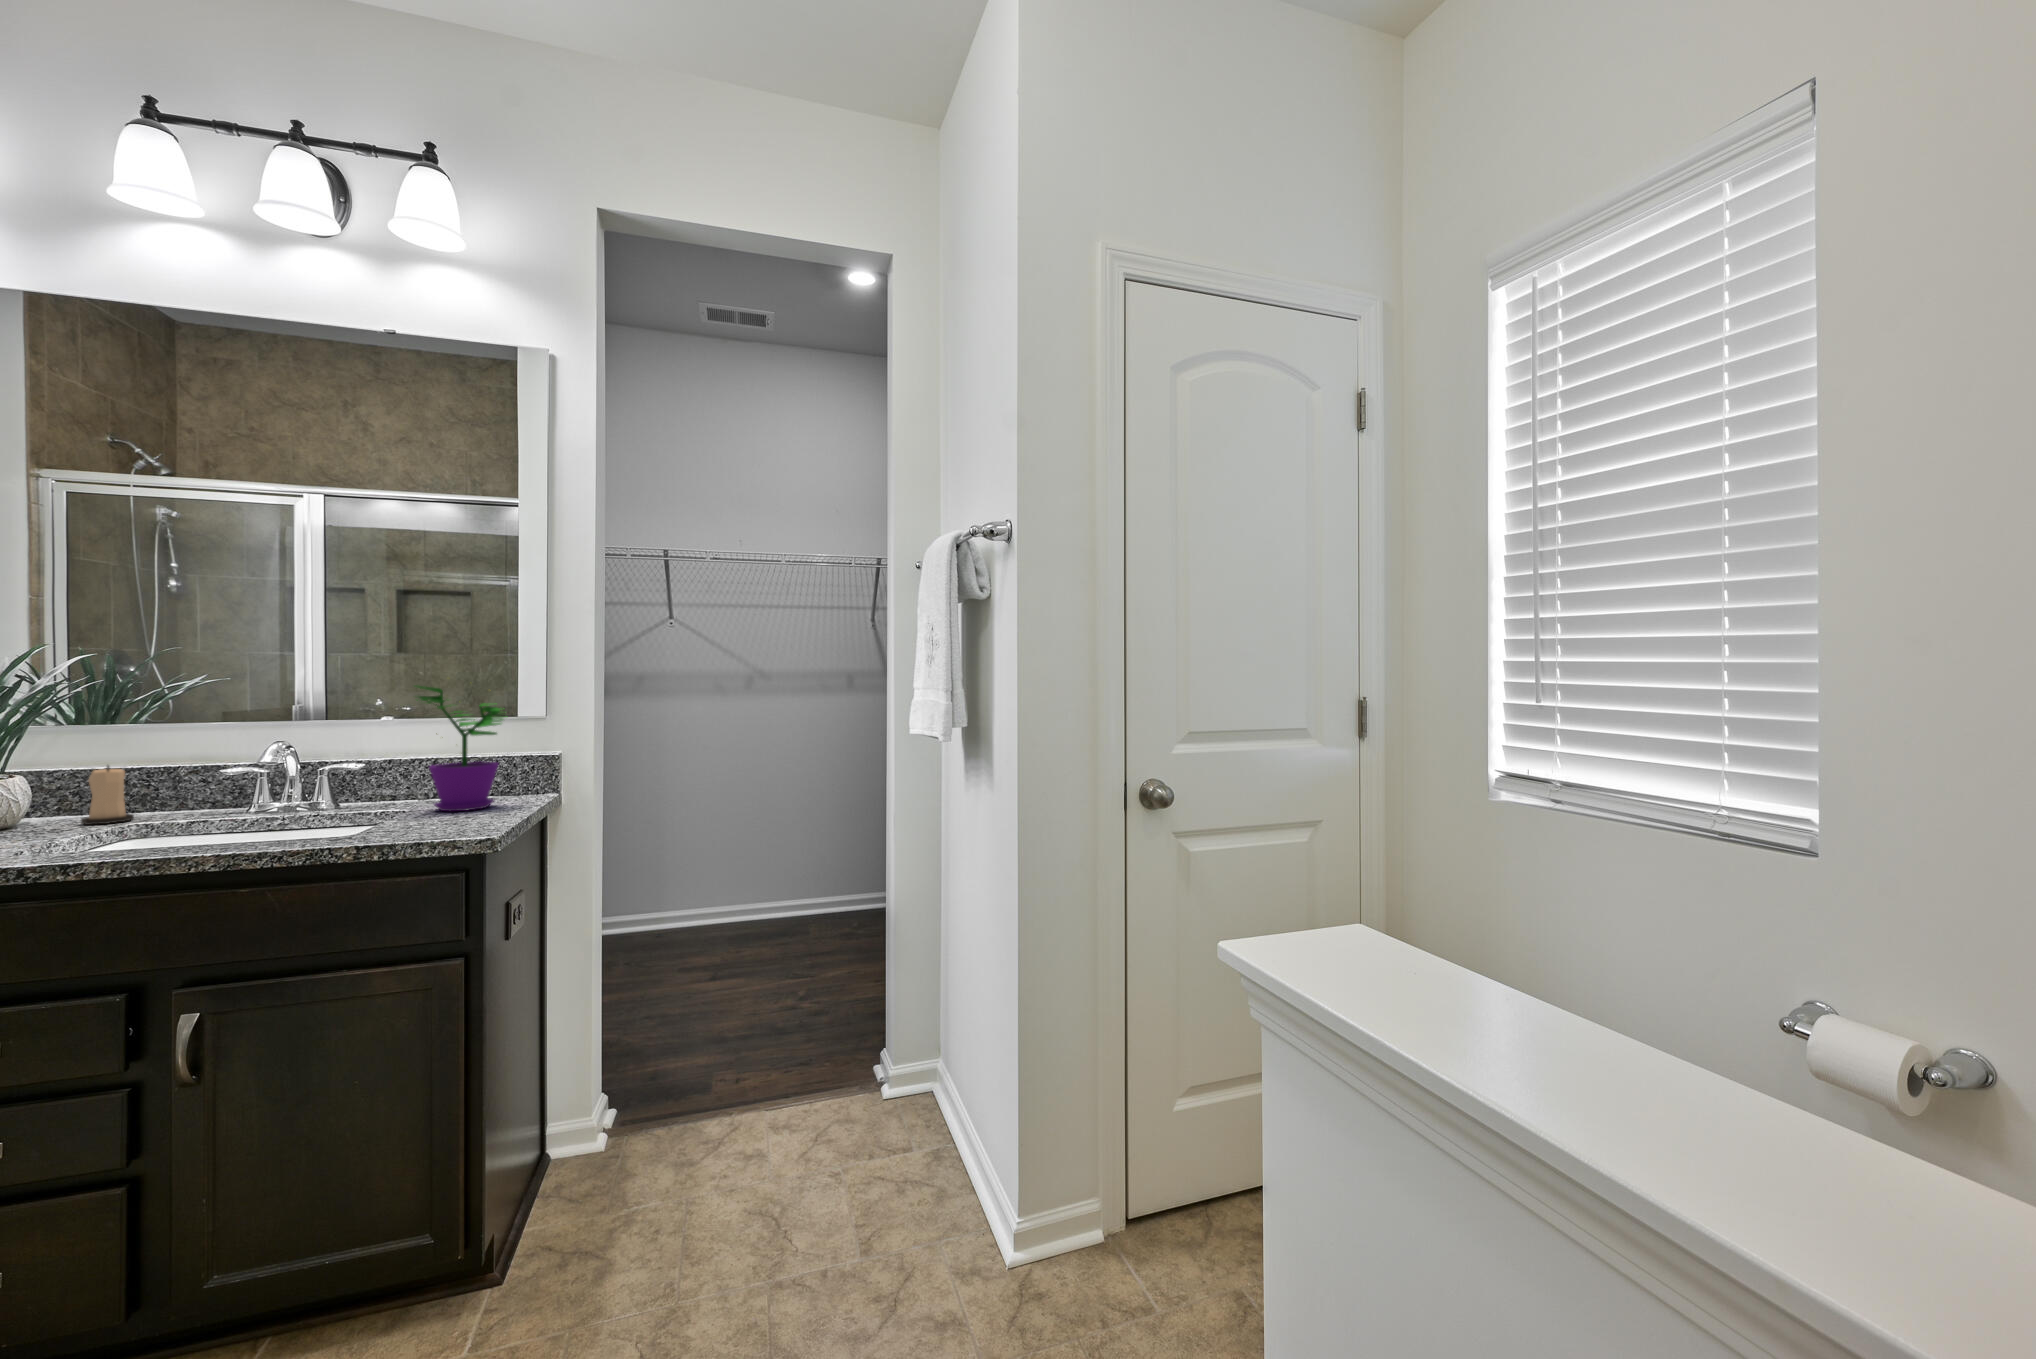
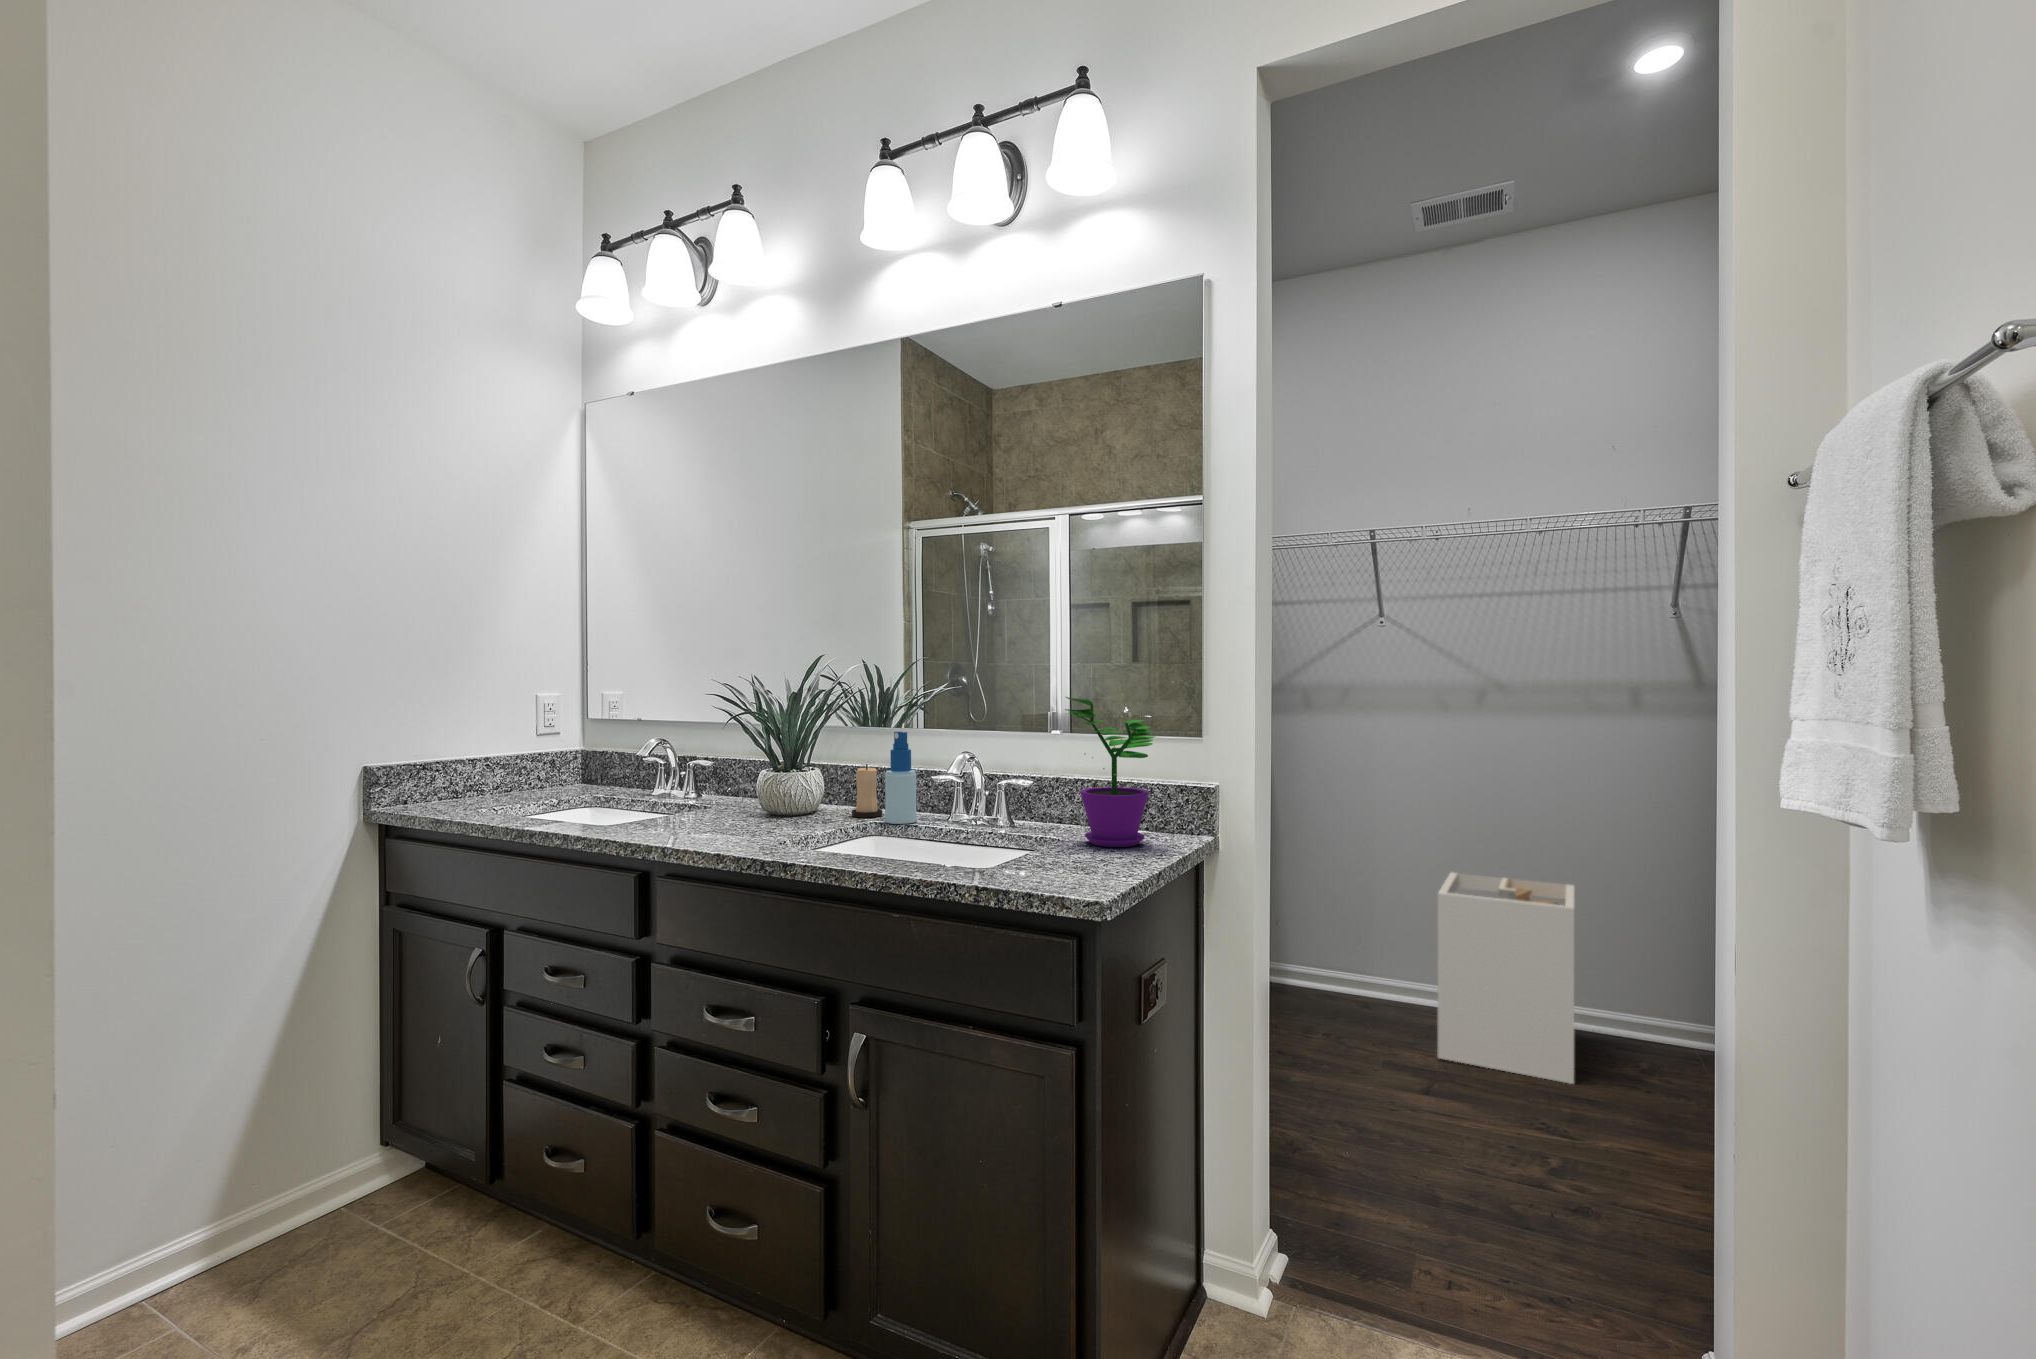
spray bottle: none [149,726,198,824] -> present [885,732,916,824]
laundry hamper: none [700,816,789,954] -> present [1438,873,1574,1084]

